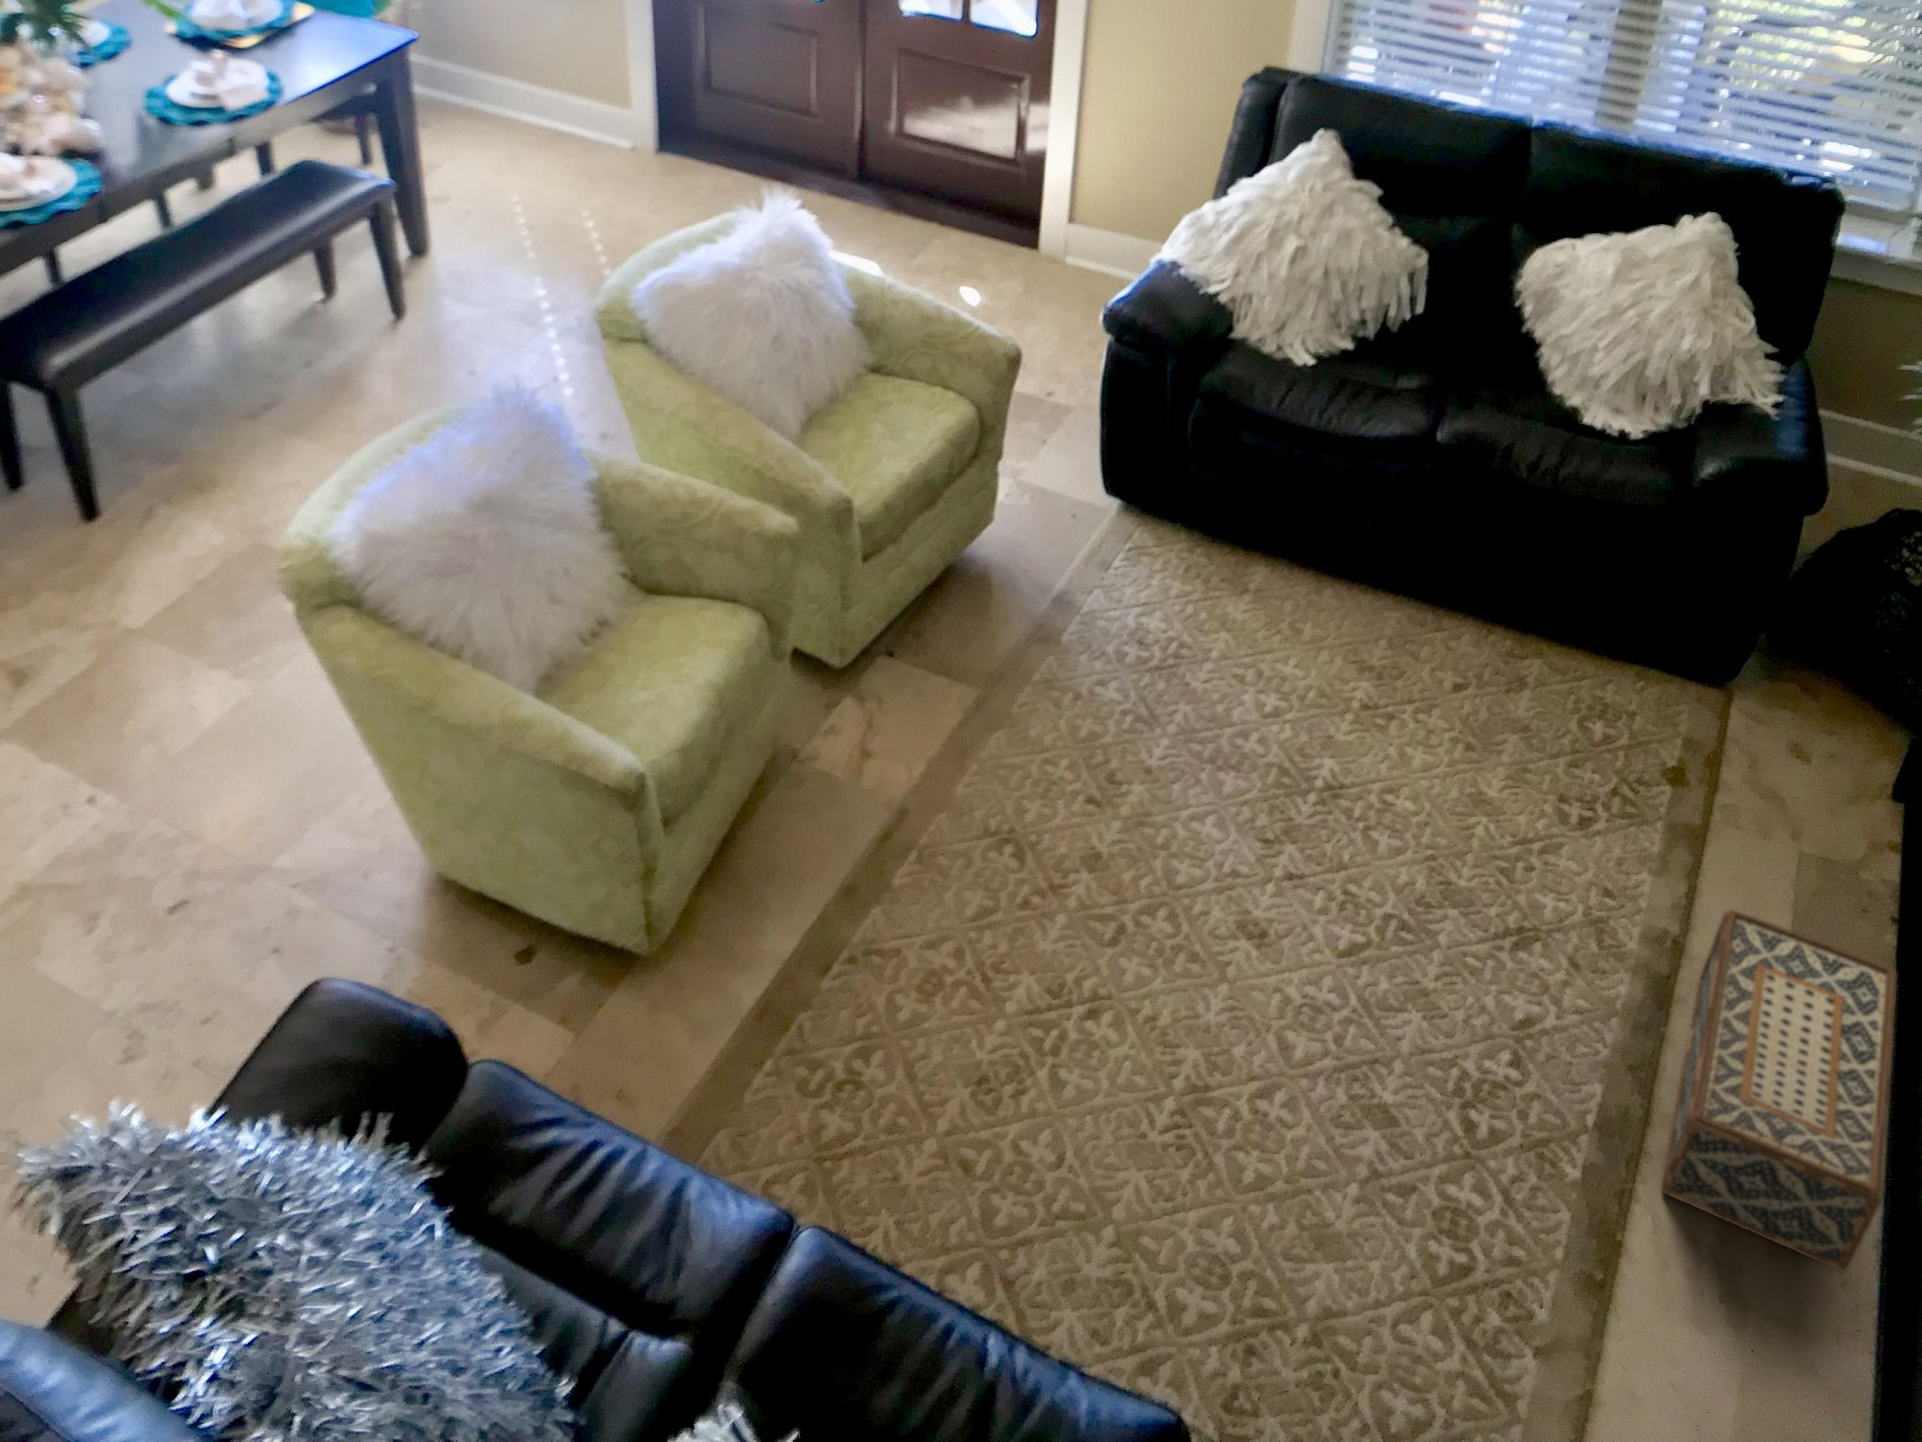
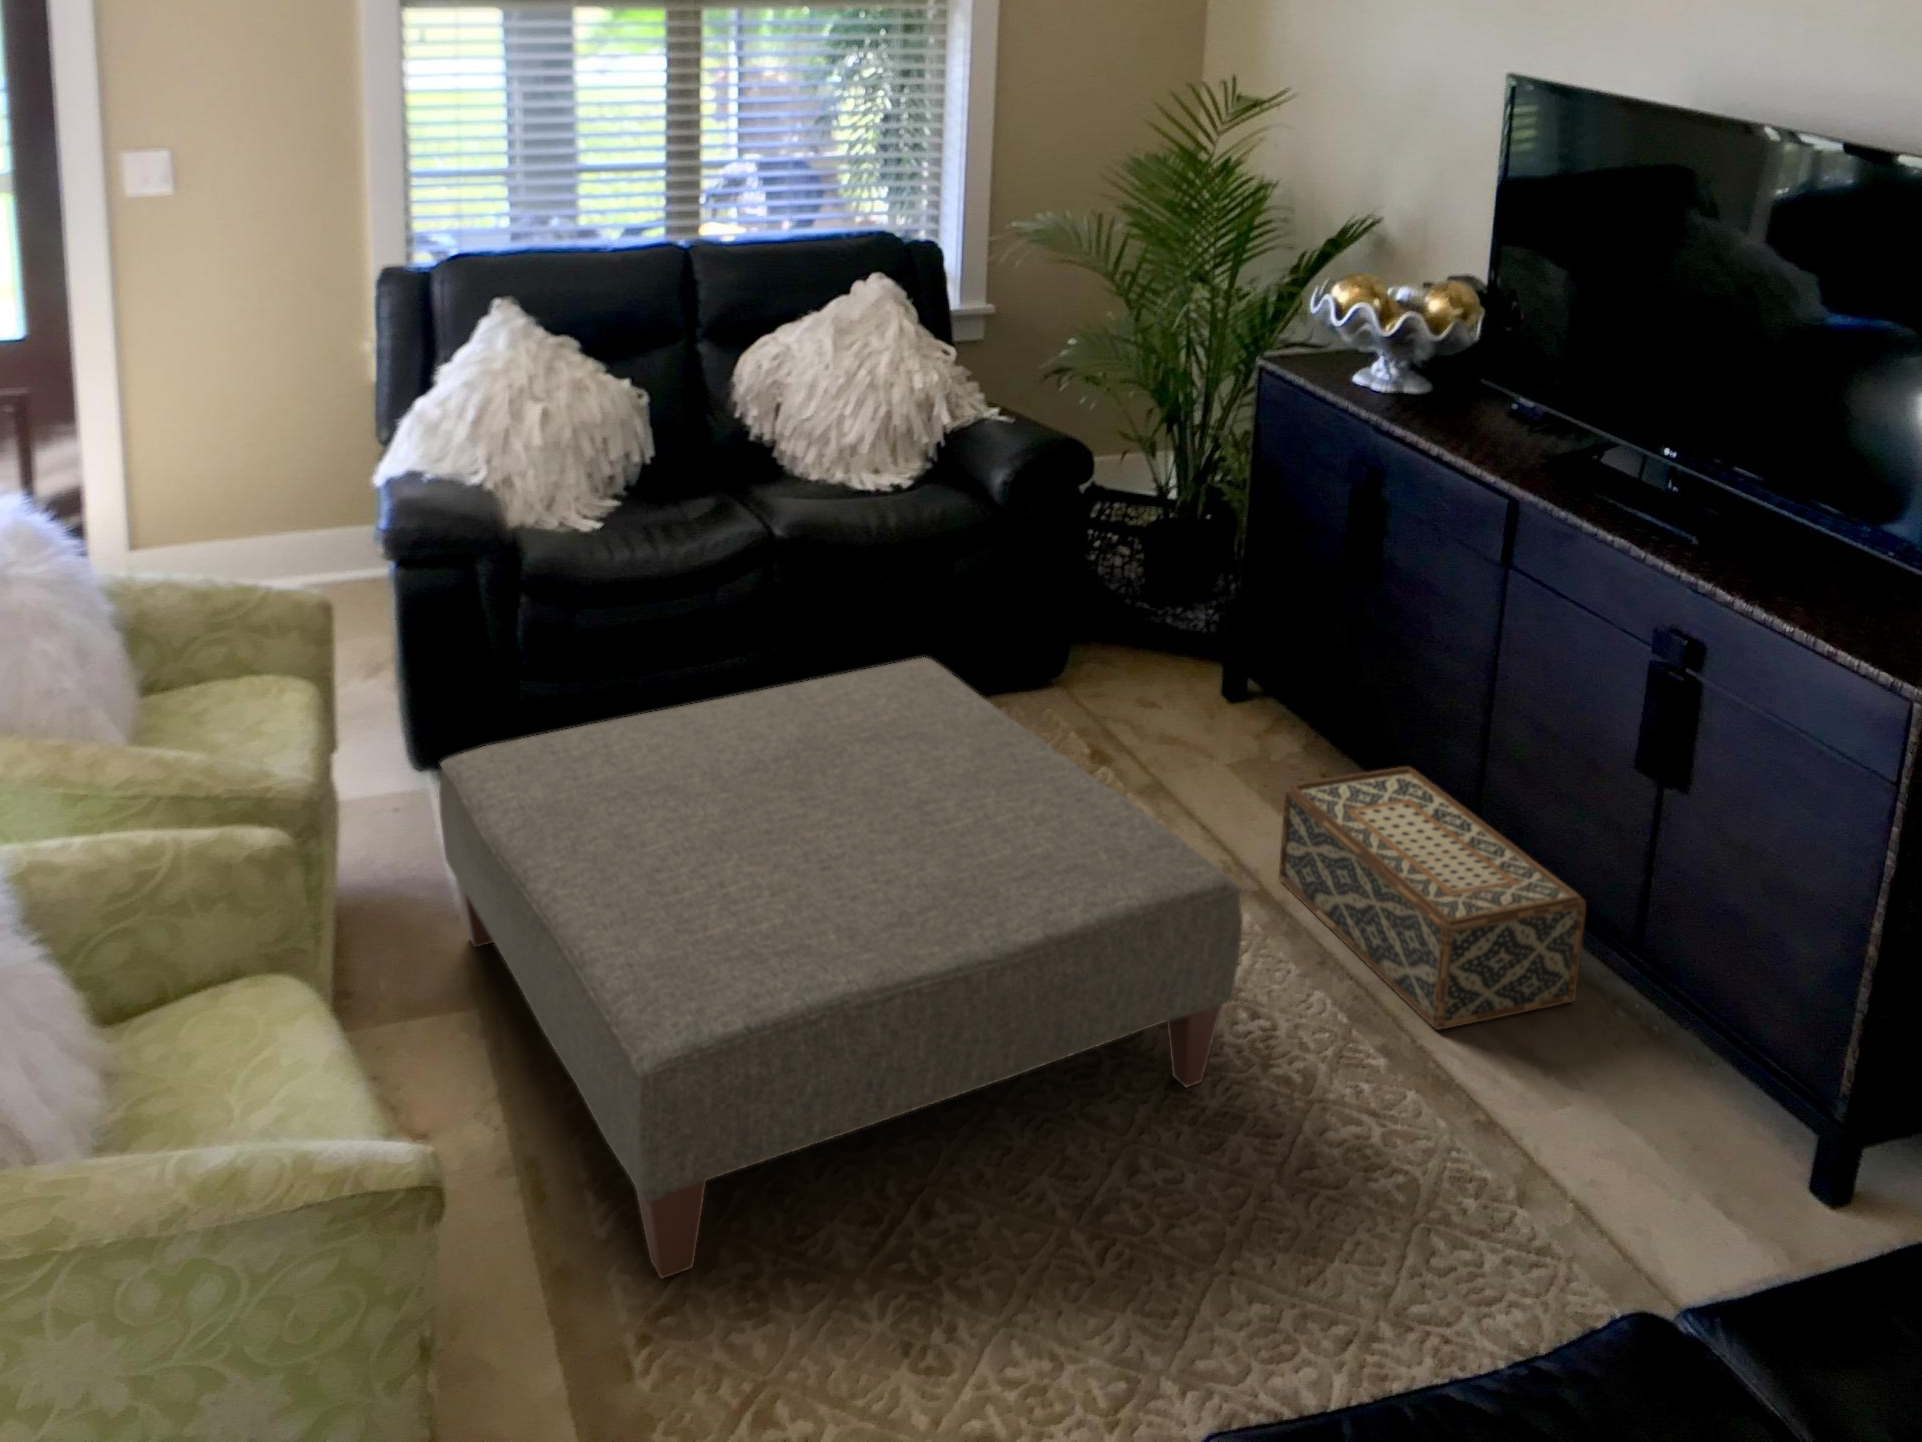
ottoman: none [884,513,1483,1079] -> present [439,657,1242,1278]

